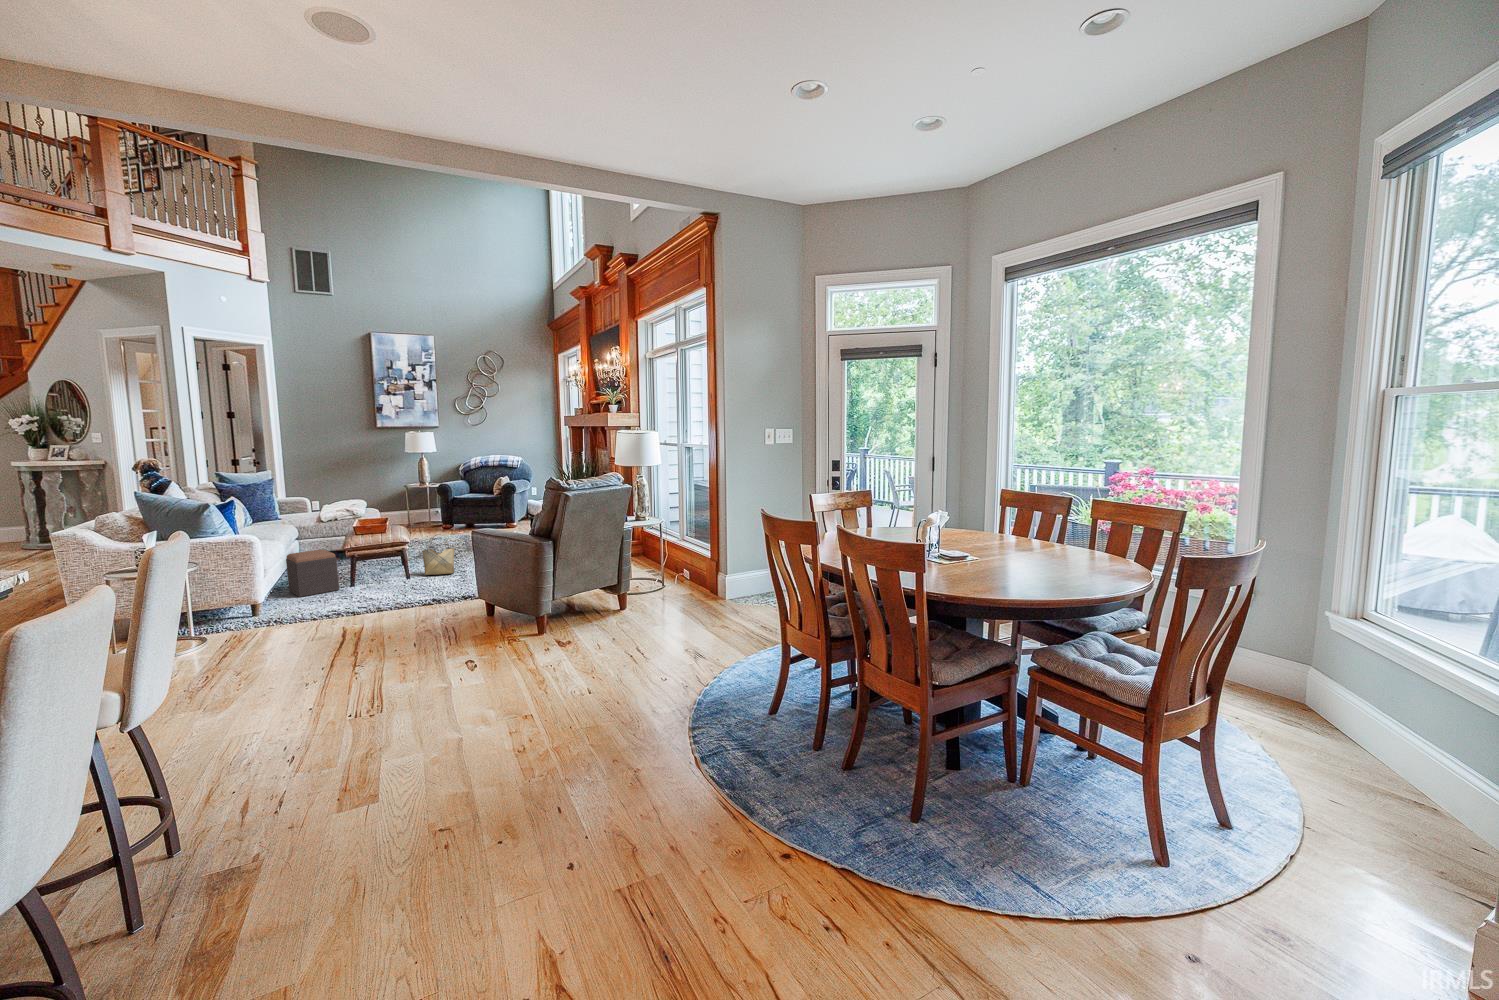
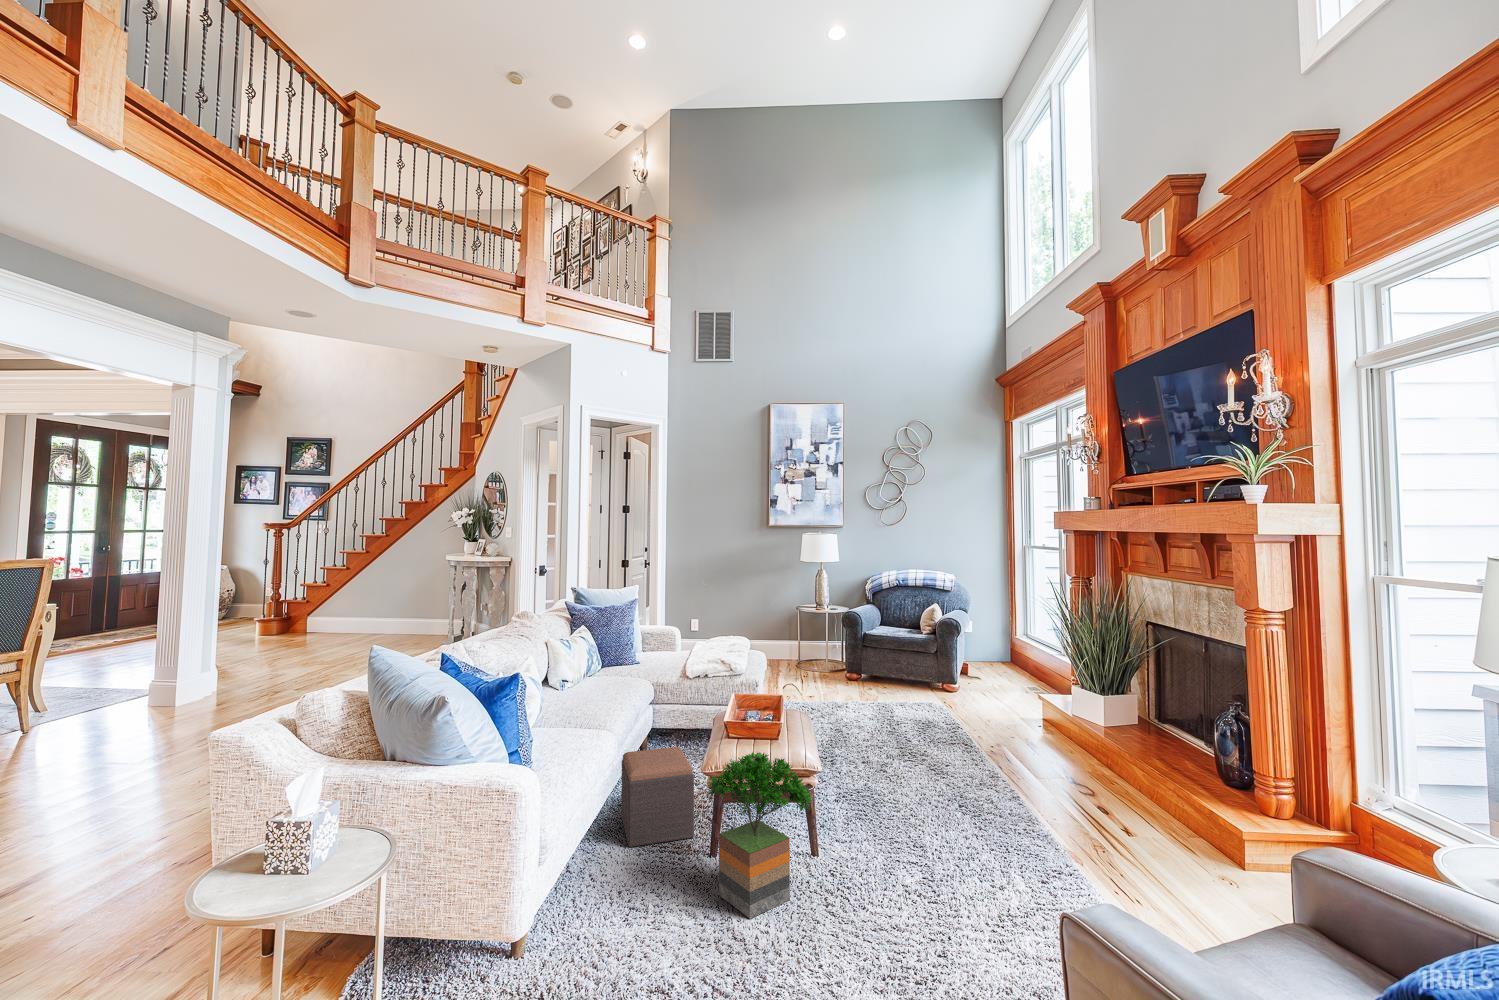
potted tree: none [346,533,405,602] -> present [707,752,812,919]
woven basket: present [422,534,454,575] -> none [834,739,893,828]

